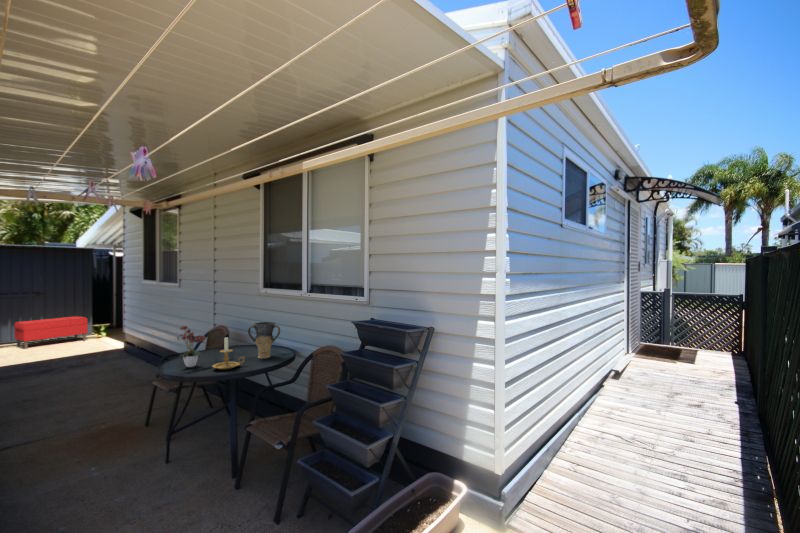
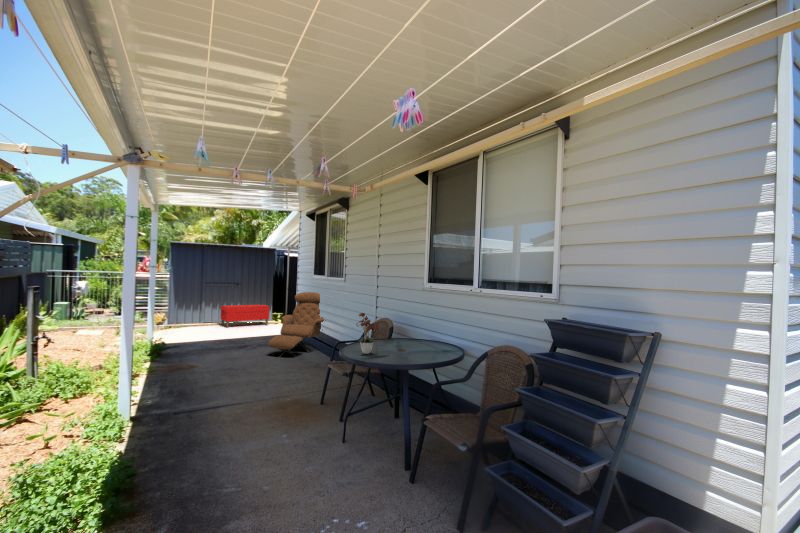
lounge chair: none [82,300,161,379] -> present [268,292,324,357]
vase: present [248,322,280,359] -> none [419,316,451,353]
candle holder: present [212,337,244,370] -> none [388,326,418,359]

